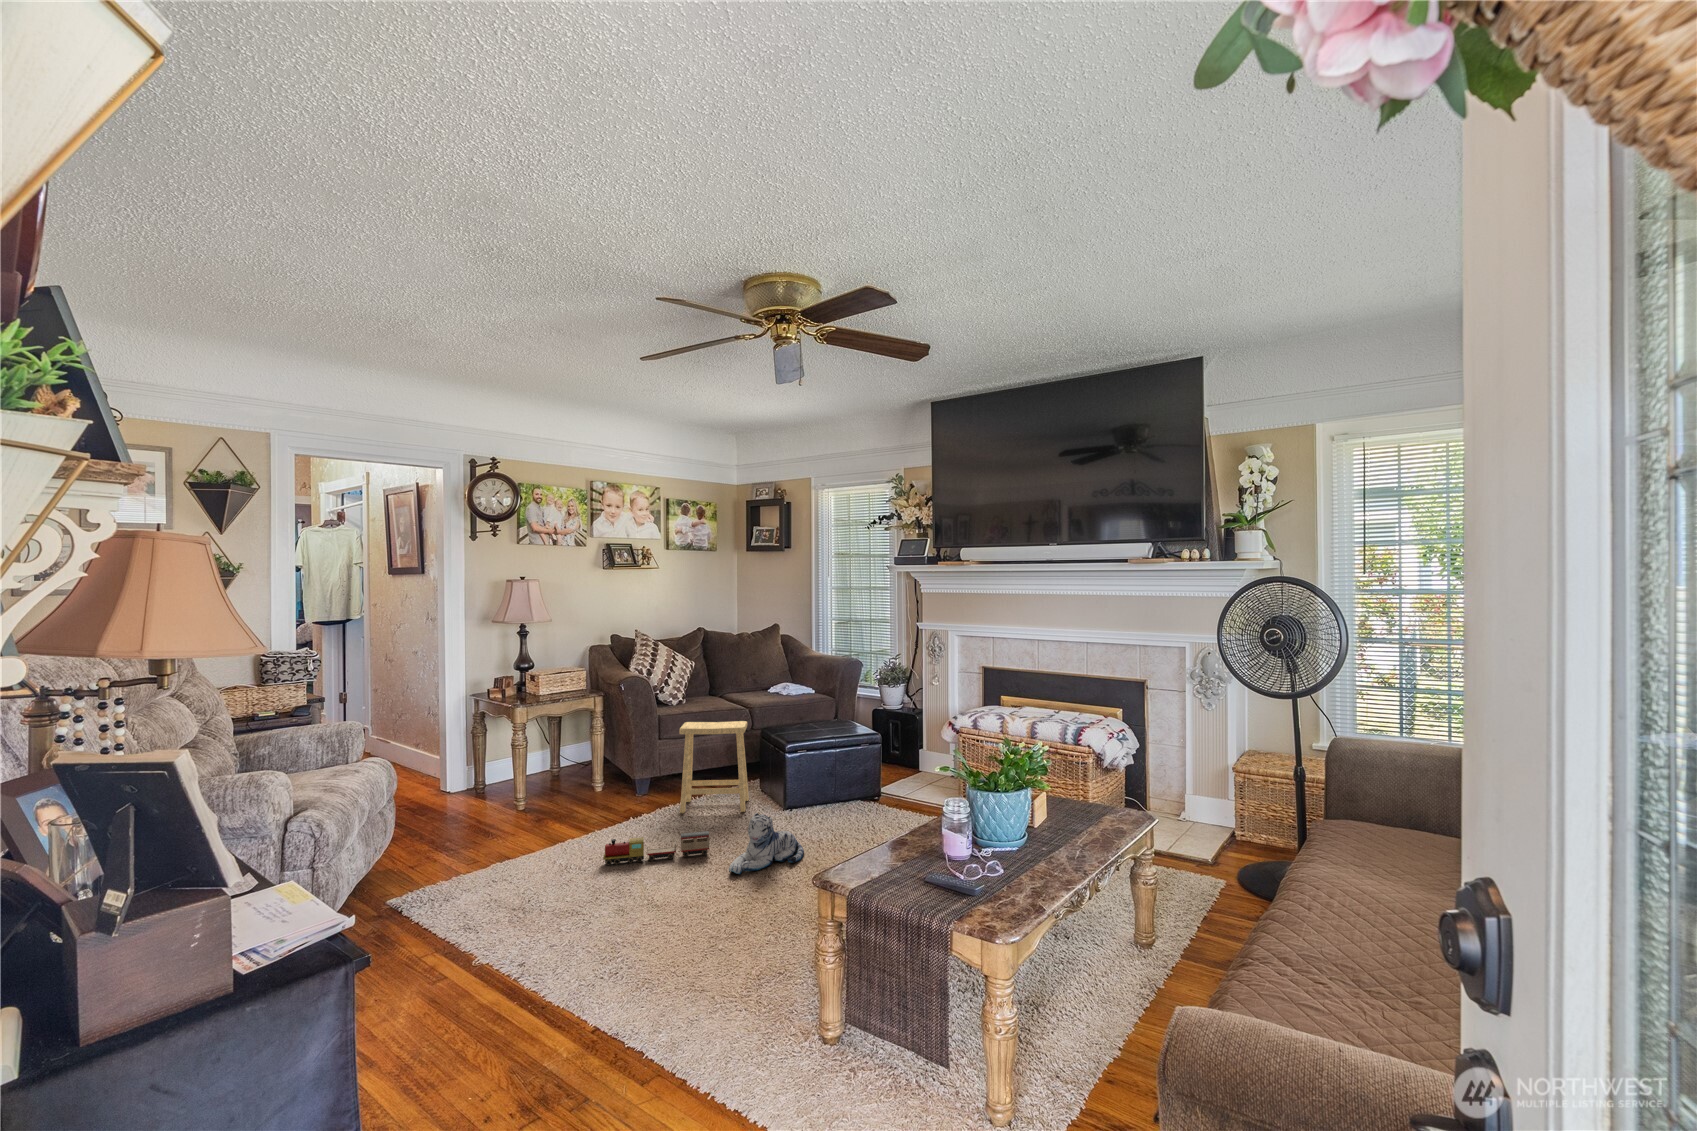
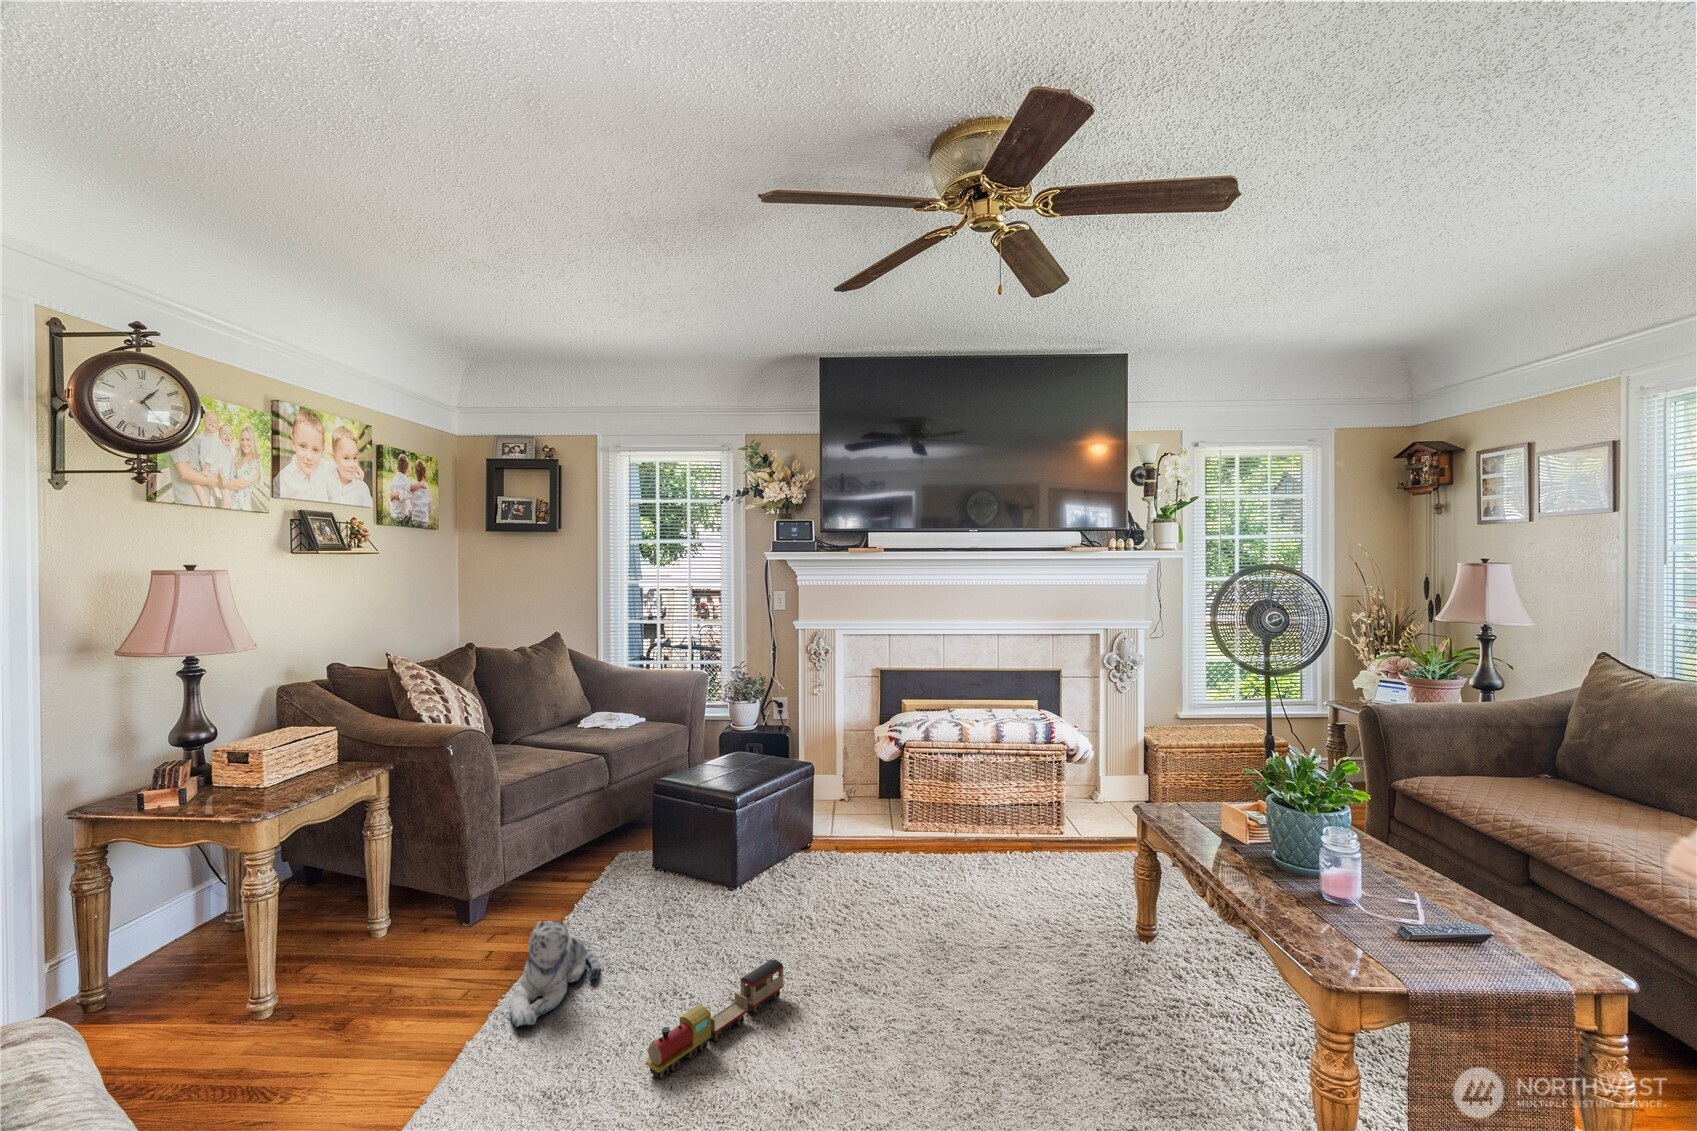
footstool: present [679,721,749,813] -> none [587,779,704,944]
plush toy: present [729,813,804,874] -> present [510,921,600,1027]

